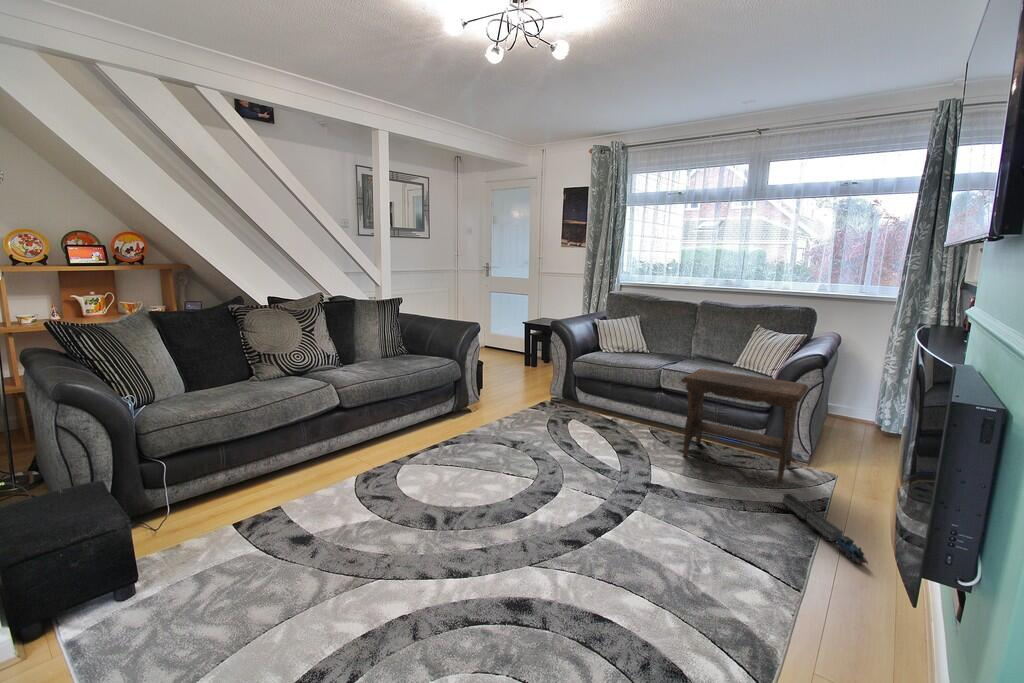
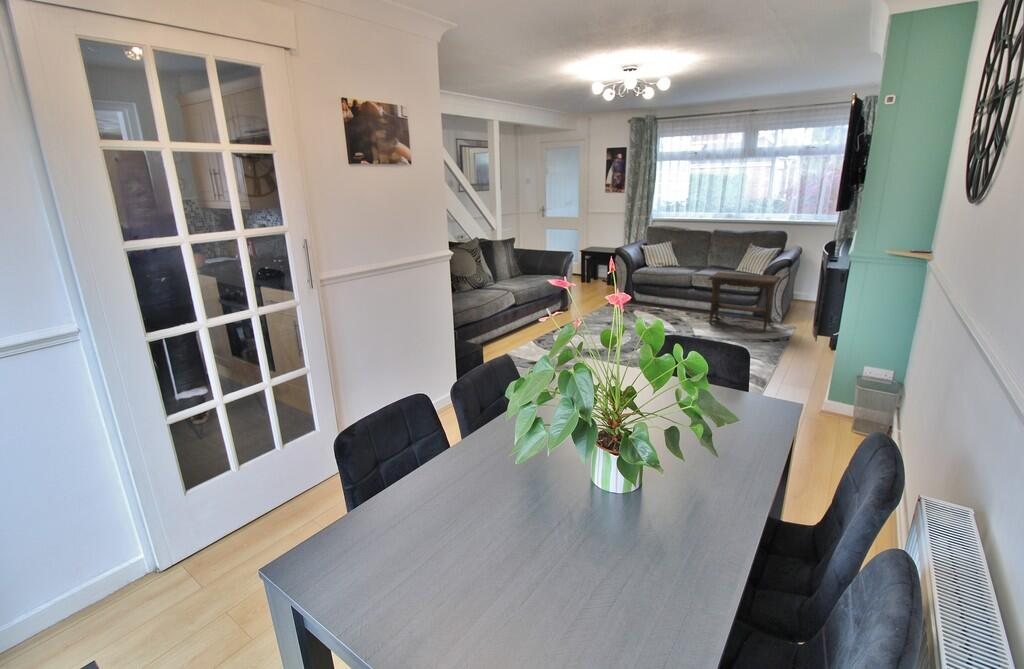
toy train: present [783,494,868,564] -> none [766,333,805,355]

